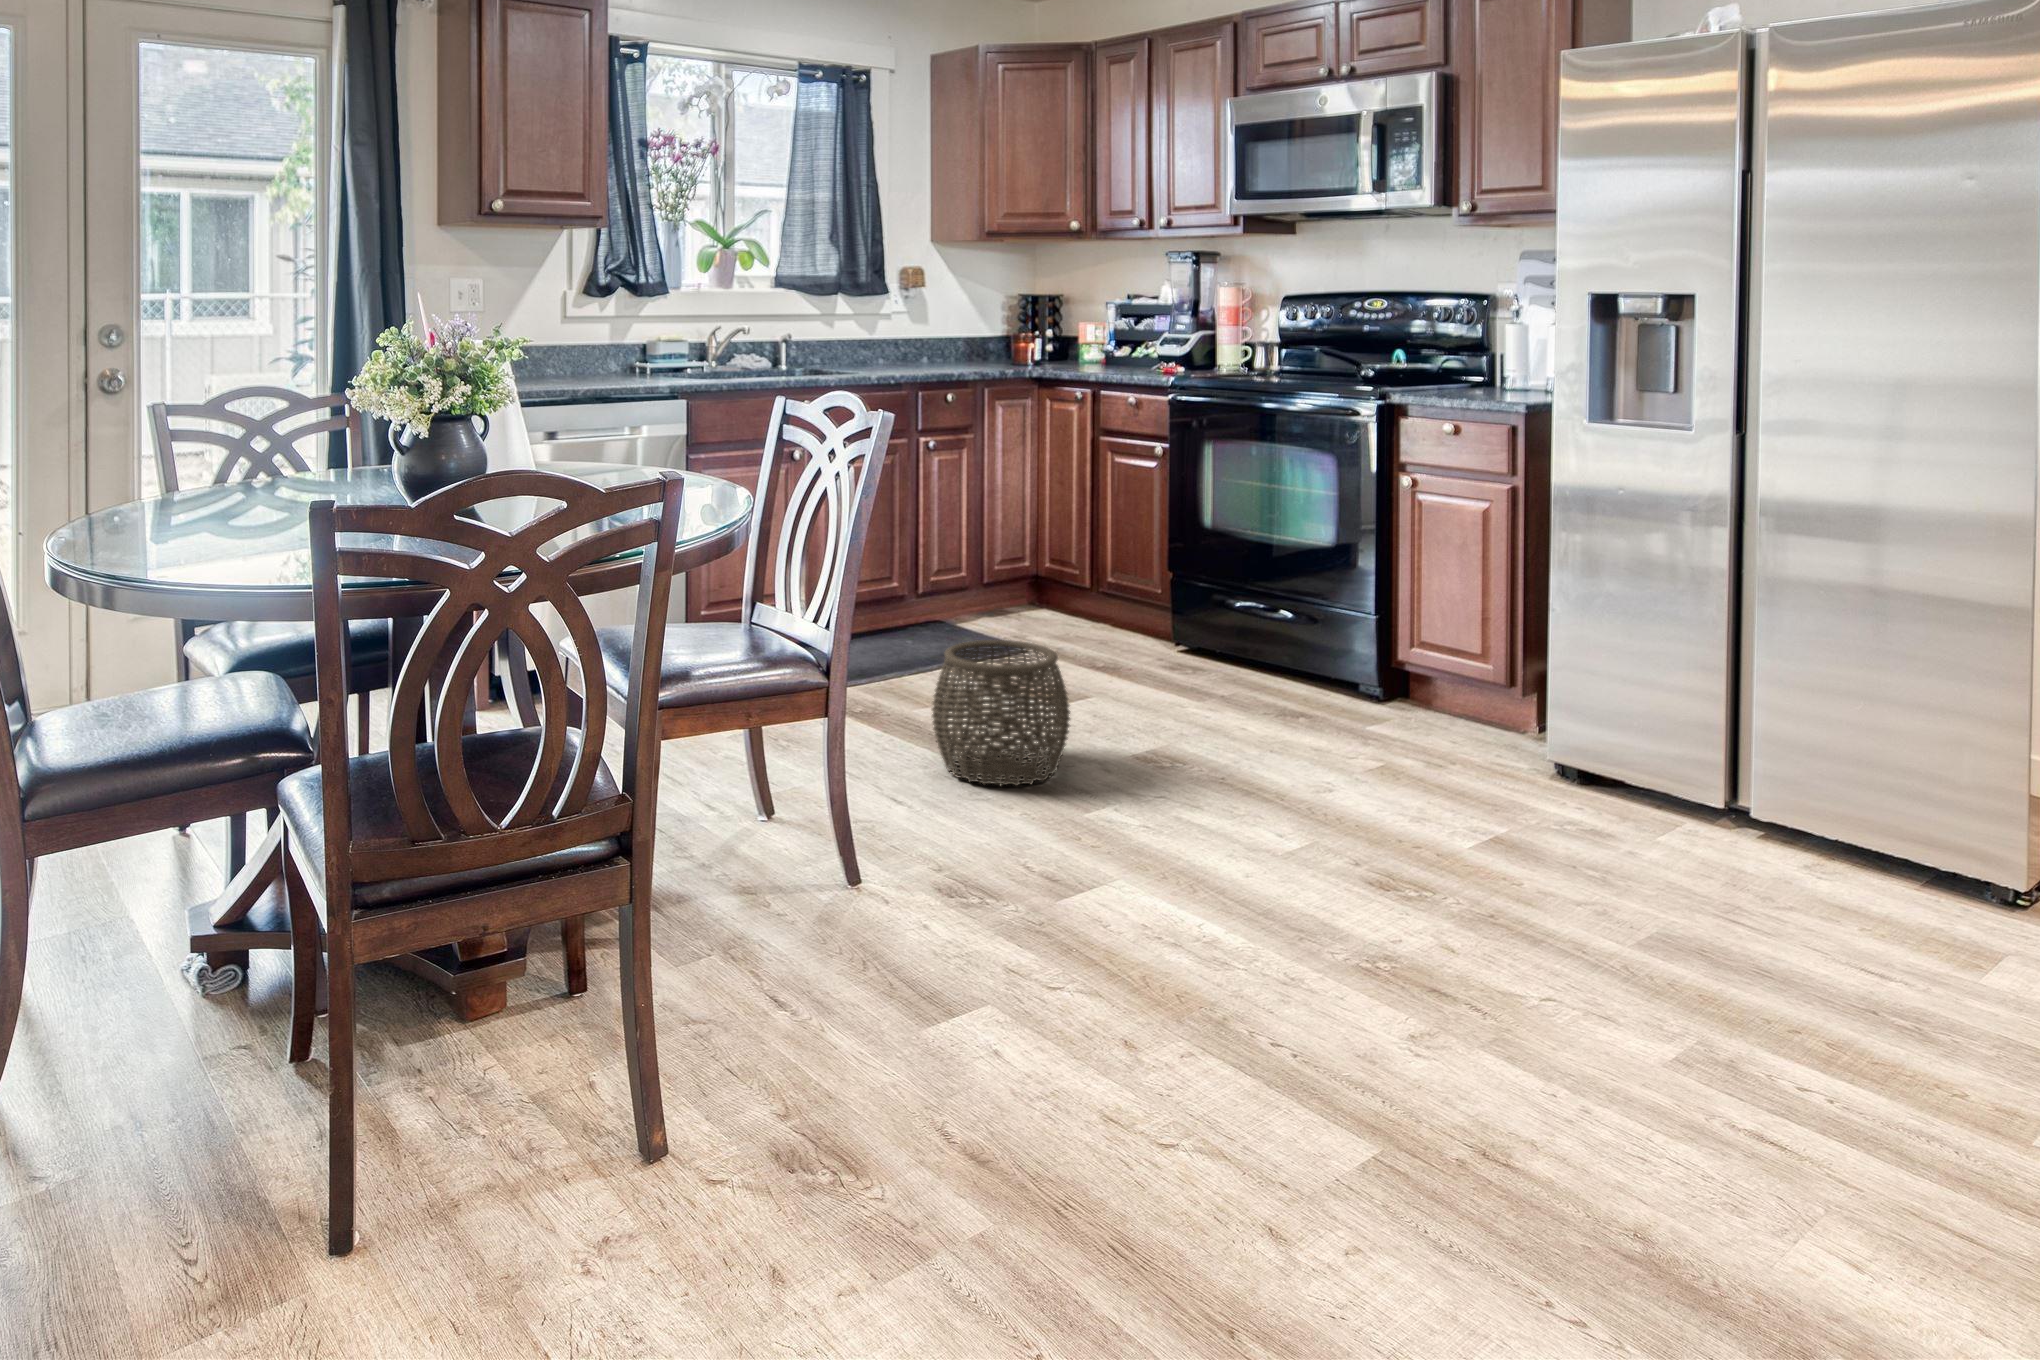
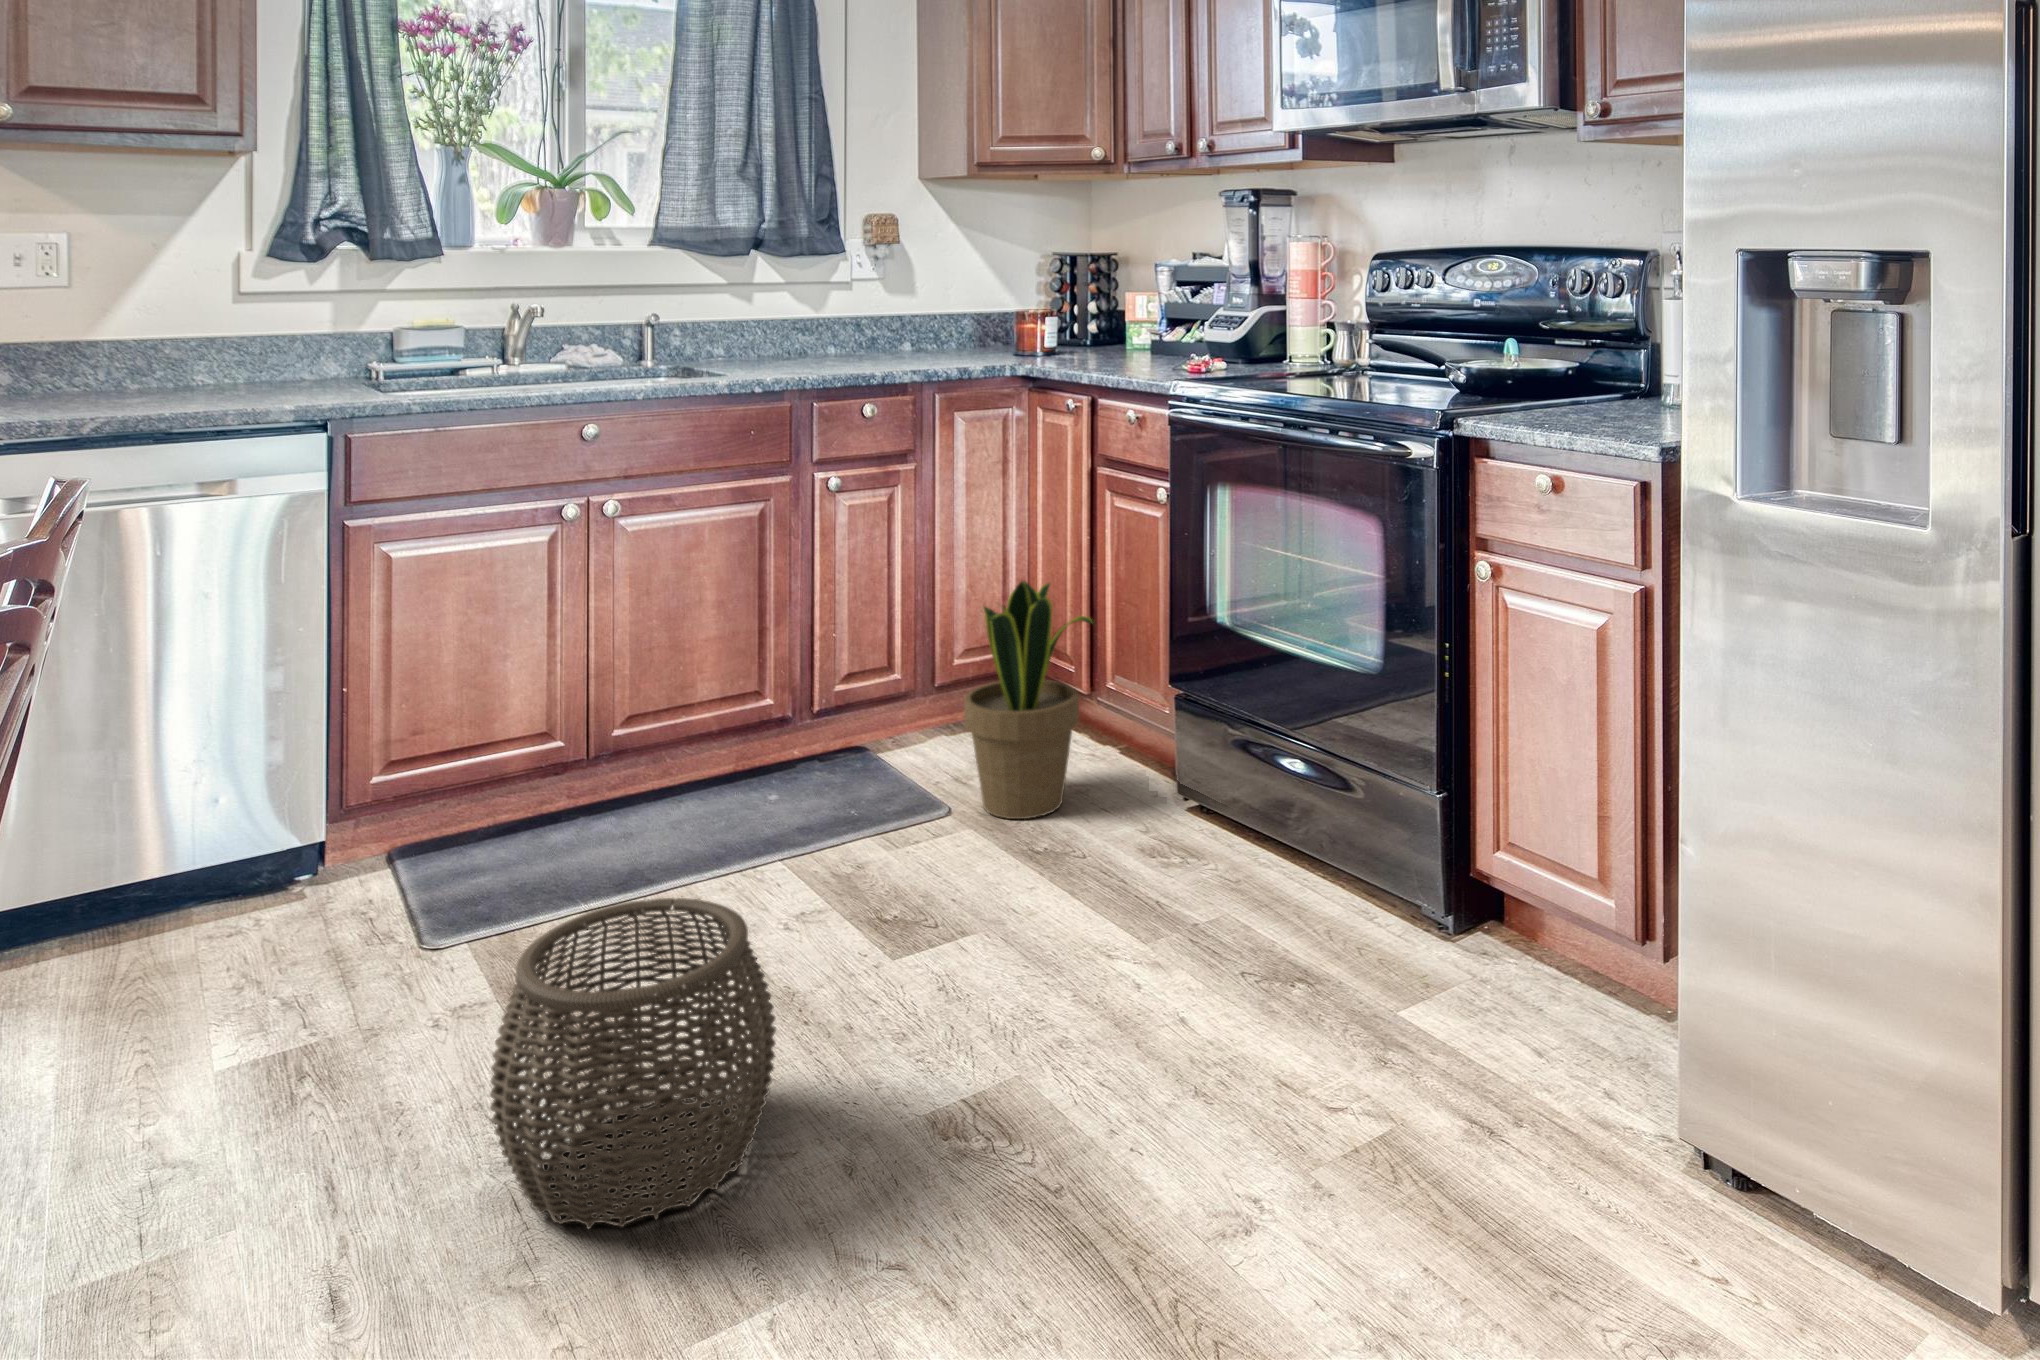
potted plant: none [1039,503,1124,655] -> present [964,581,1094,819]

